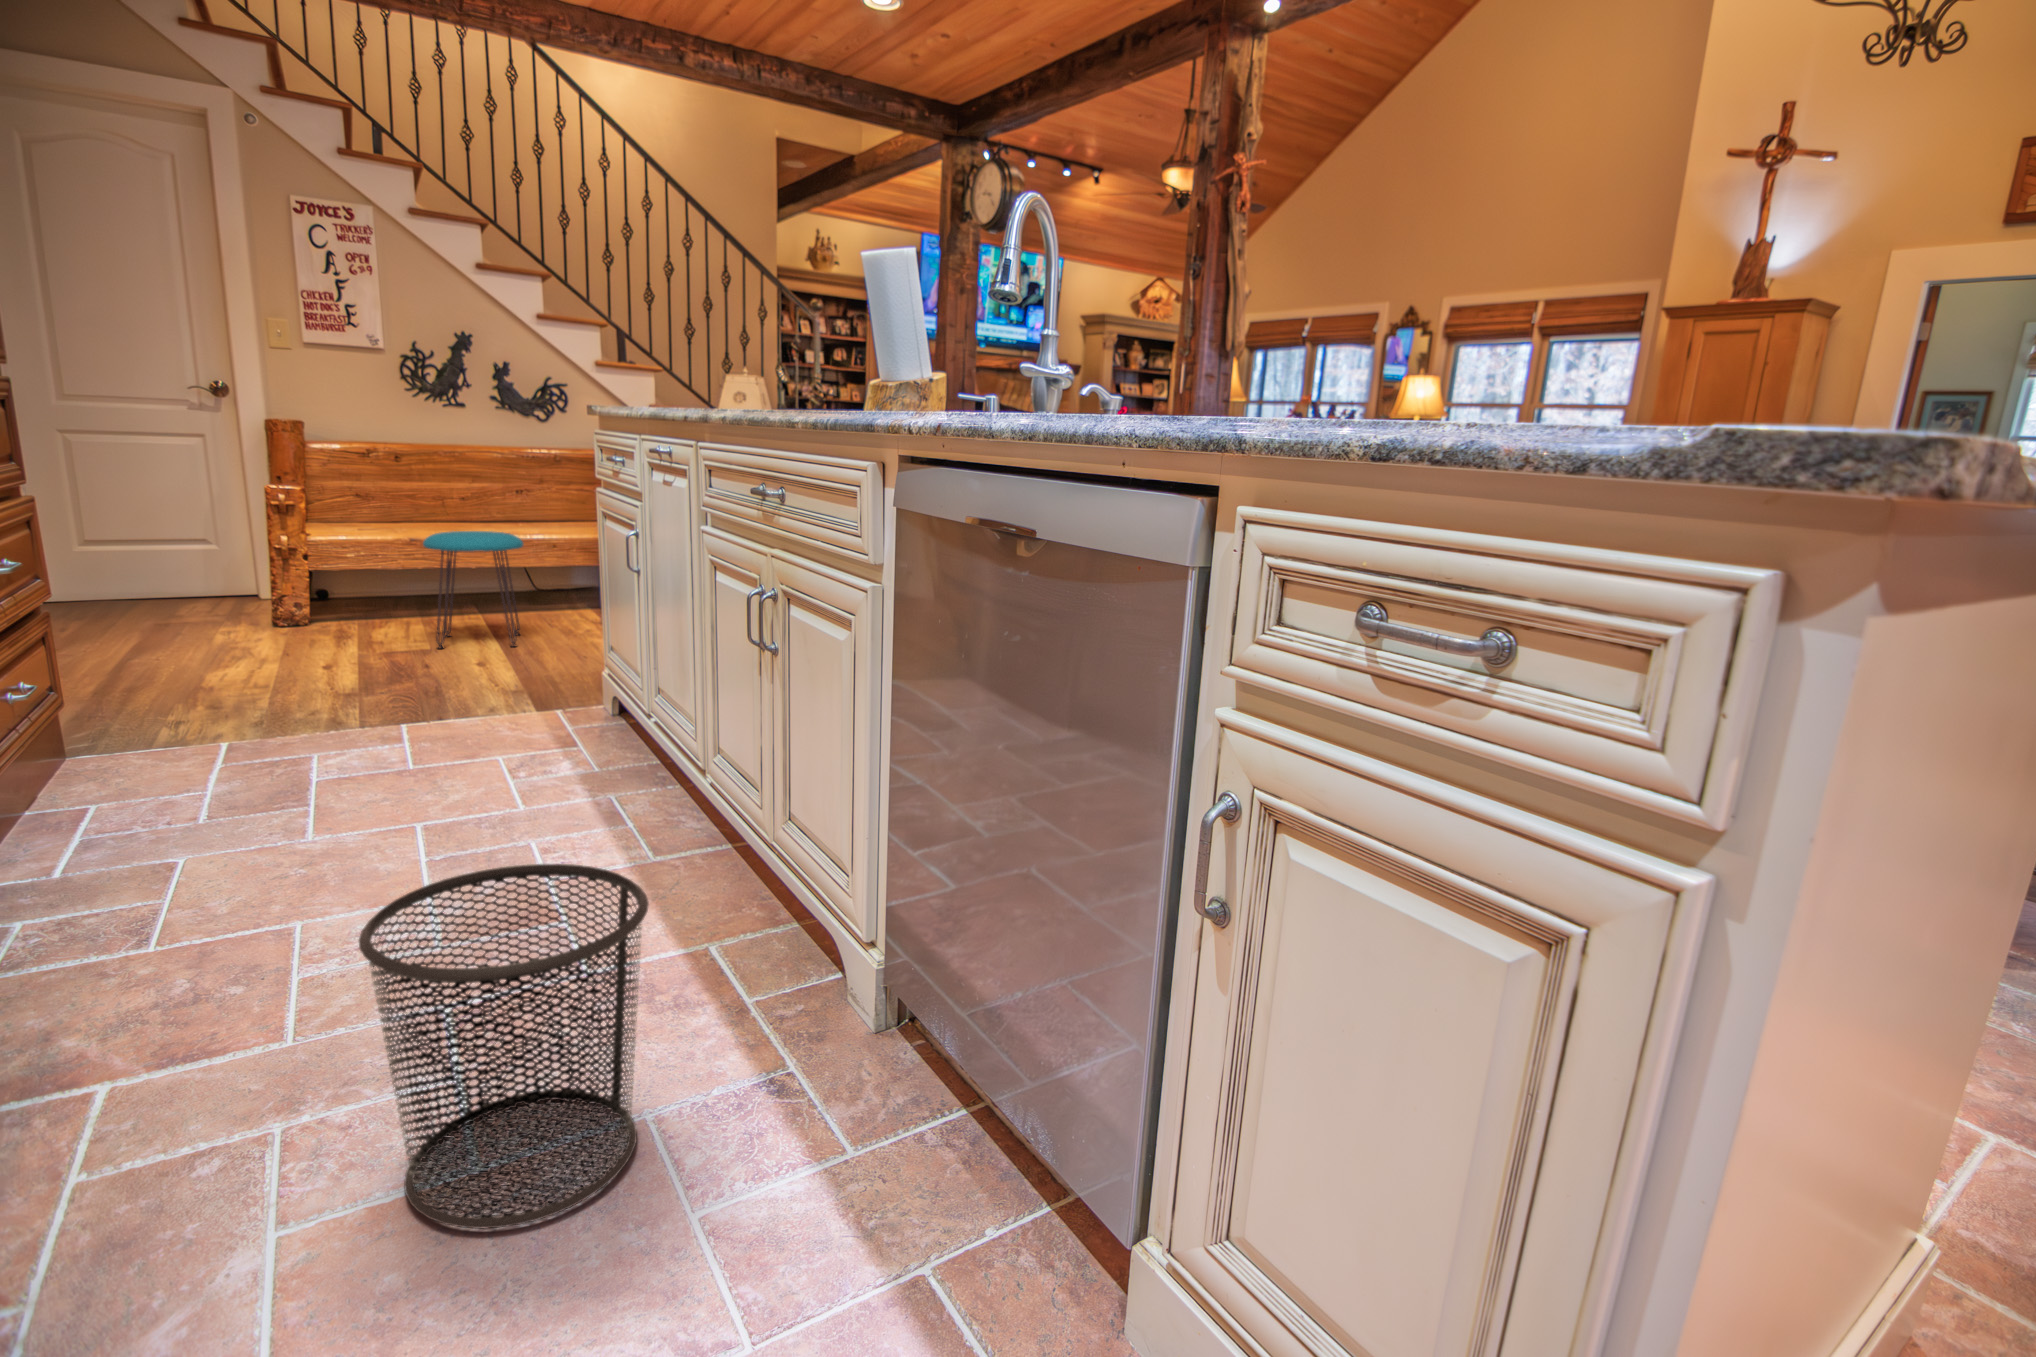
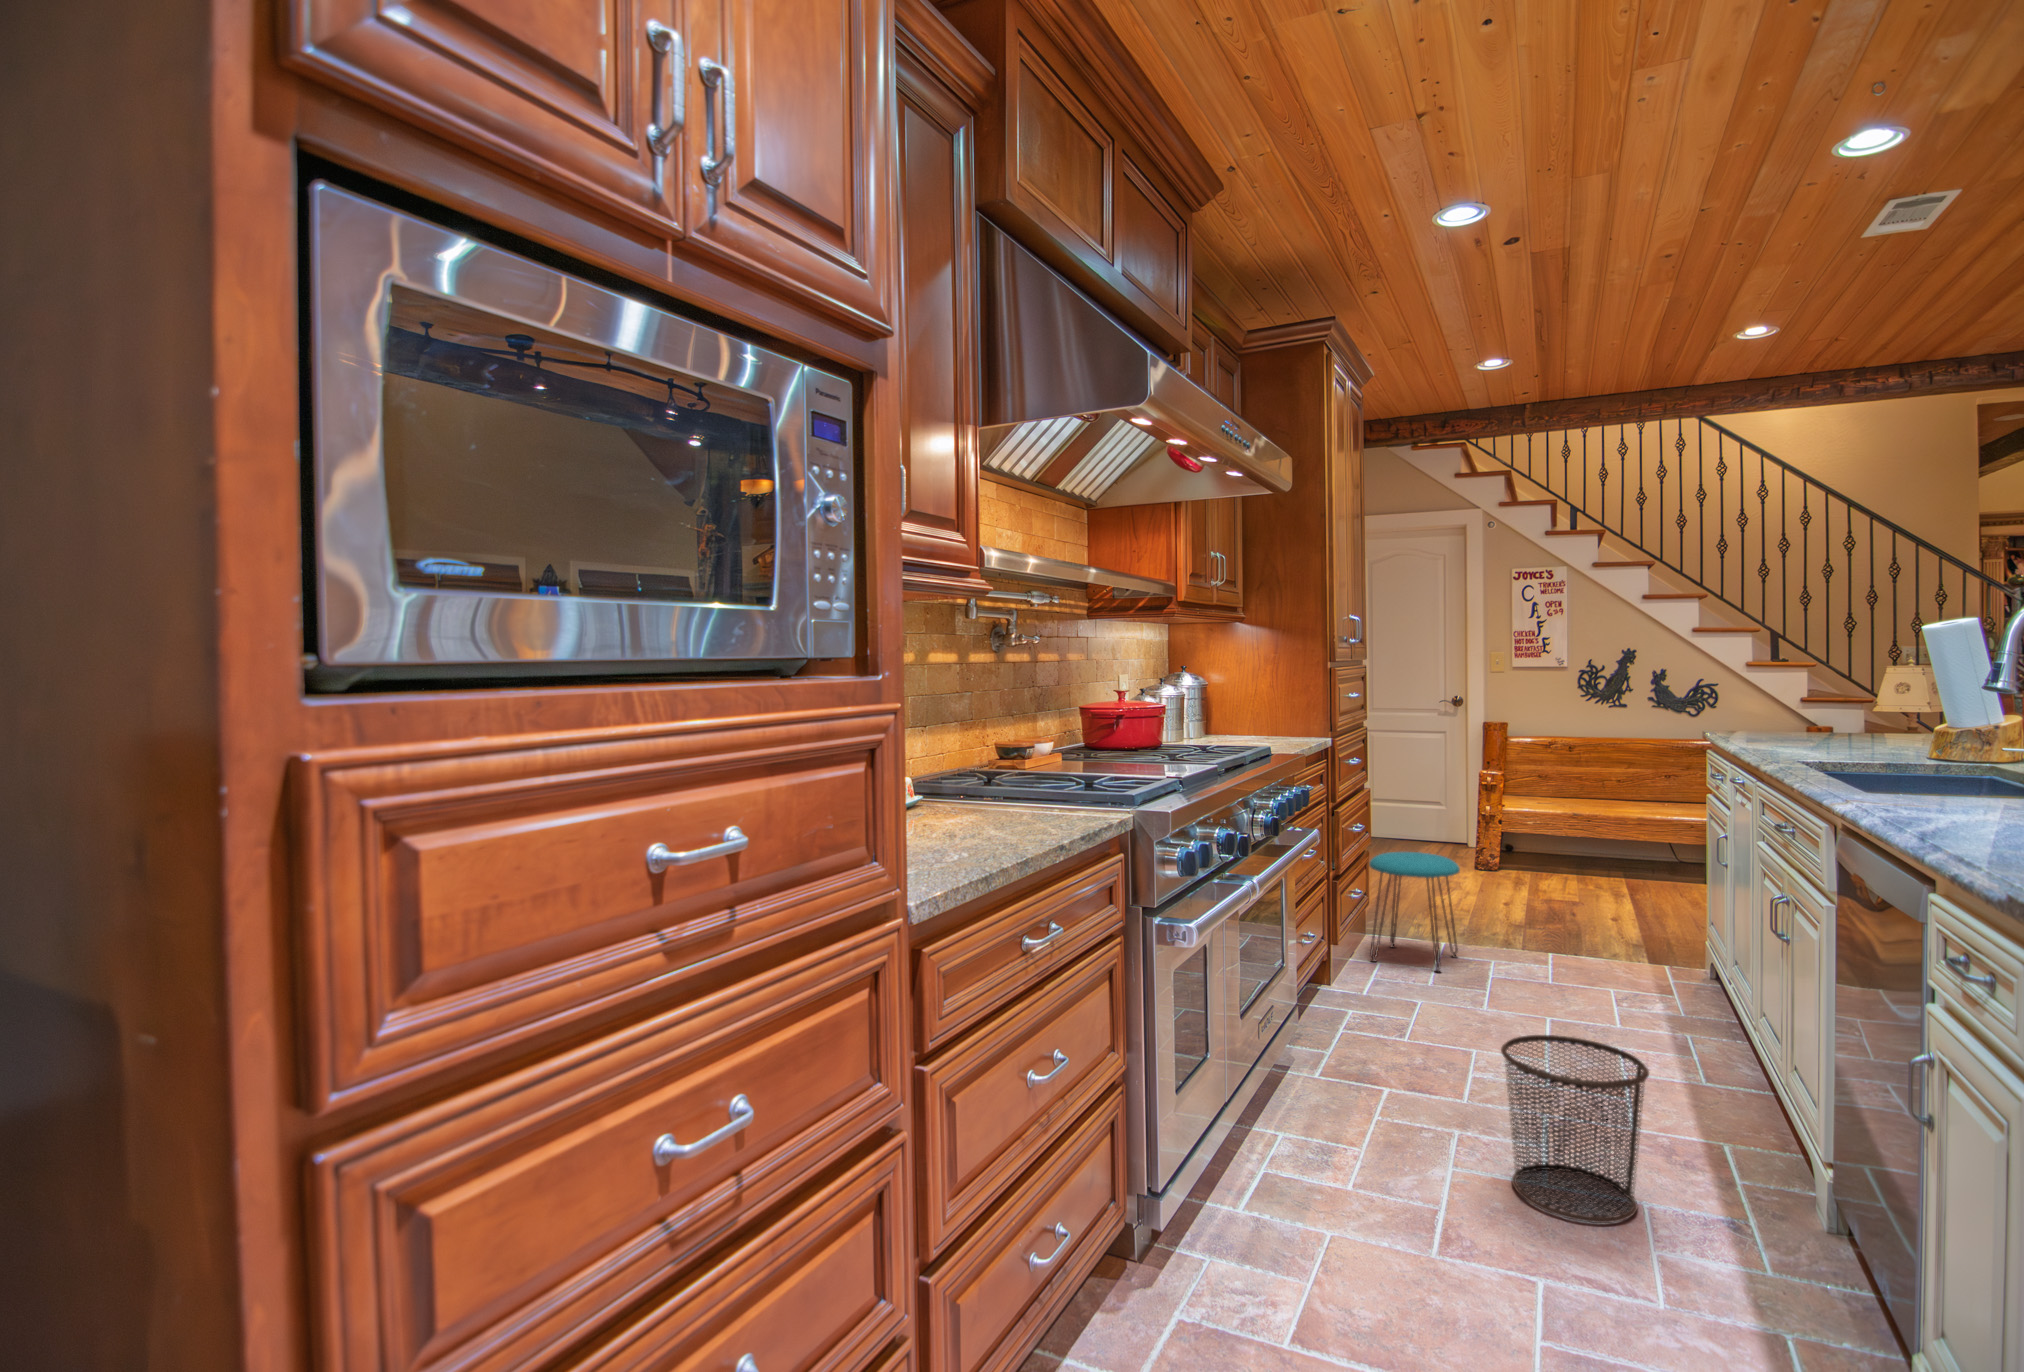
stool: present [423,531,523,649] -> present [1369,852,1460,972]

